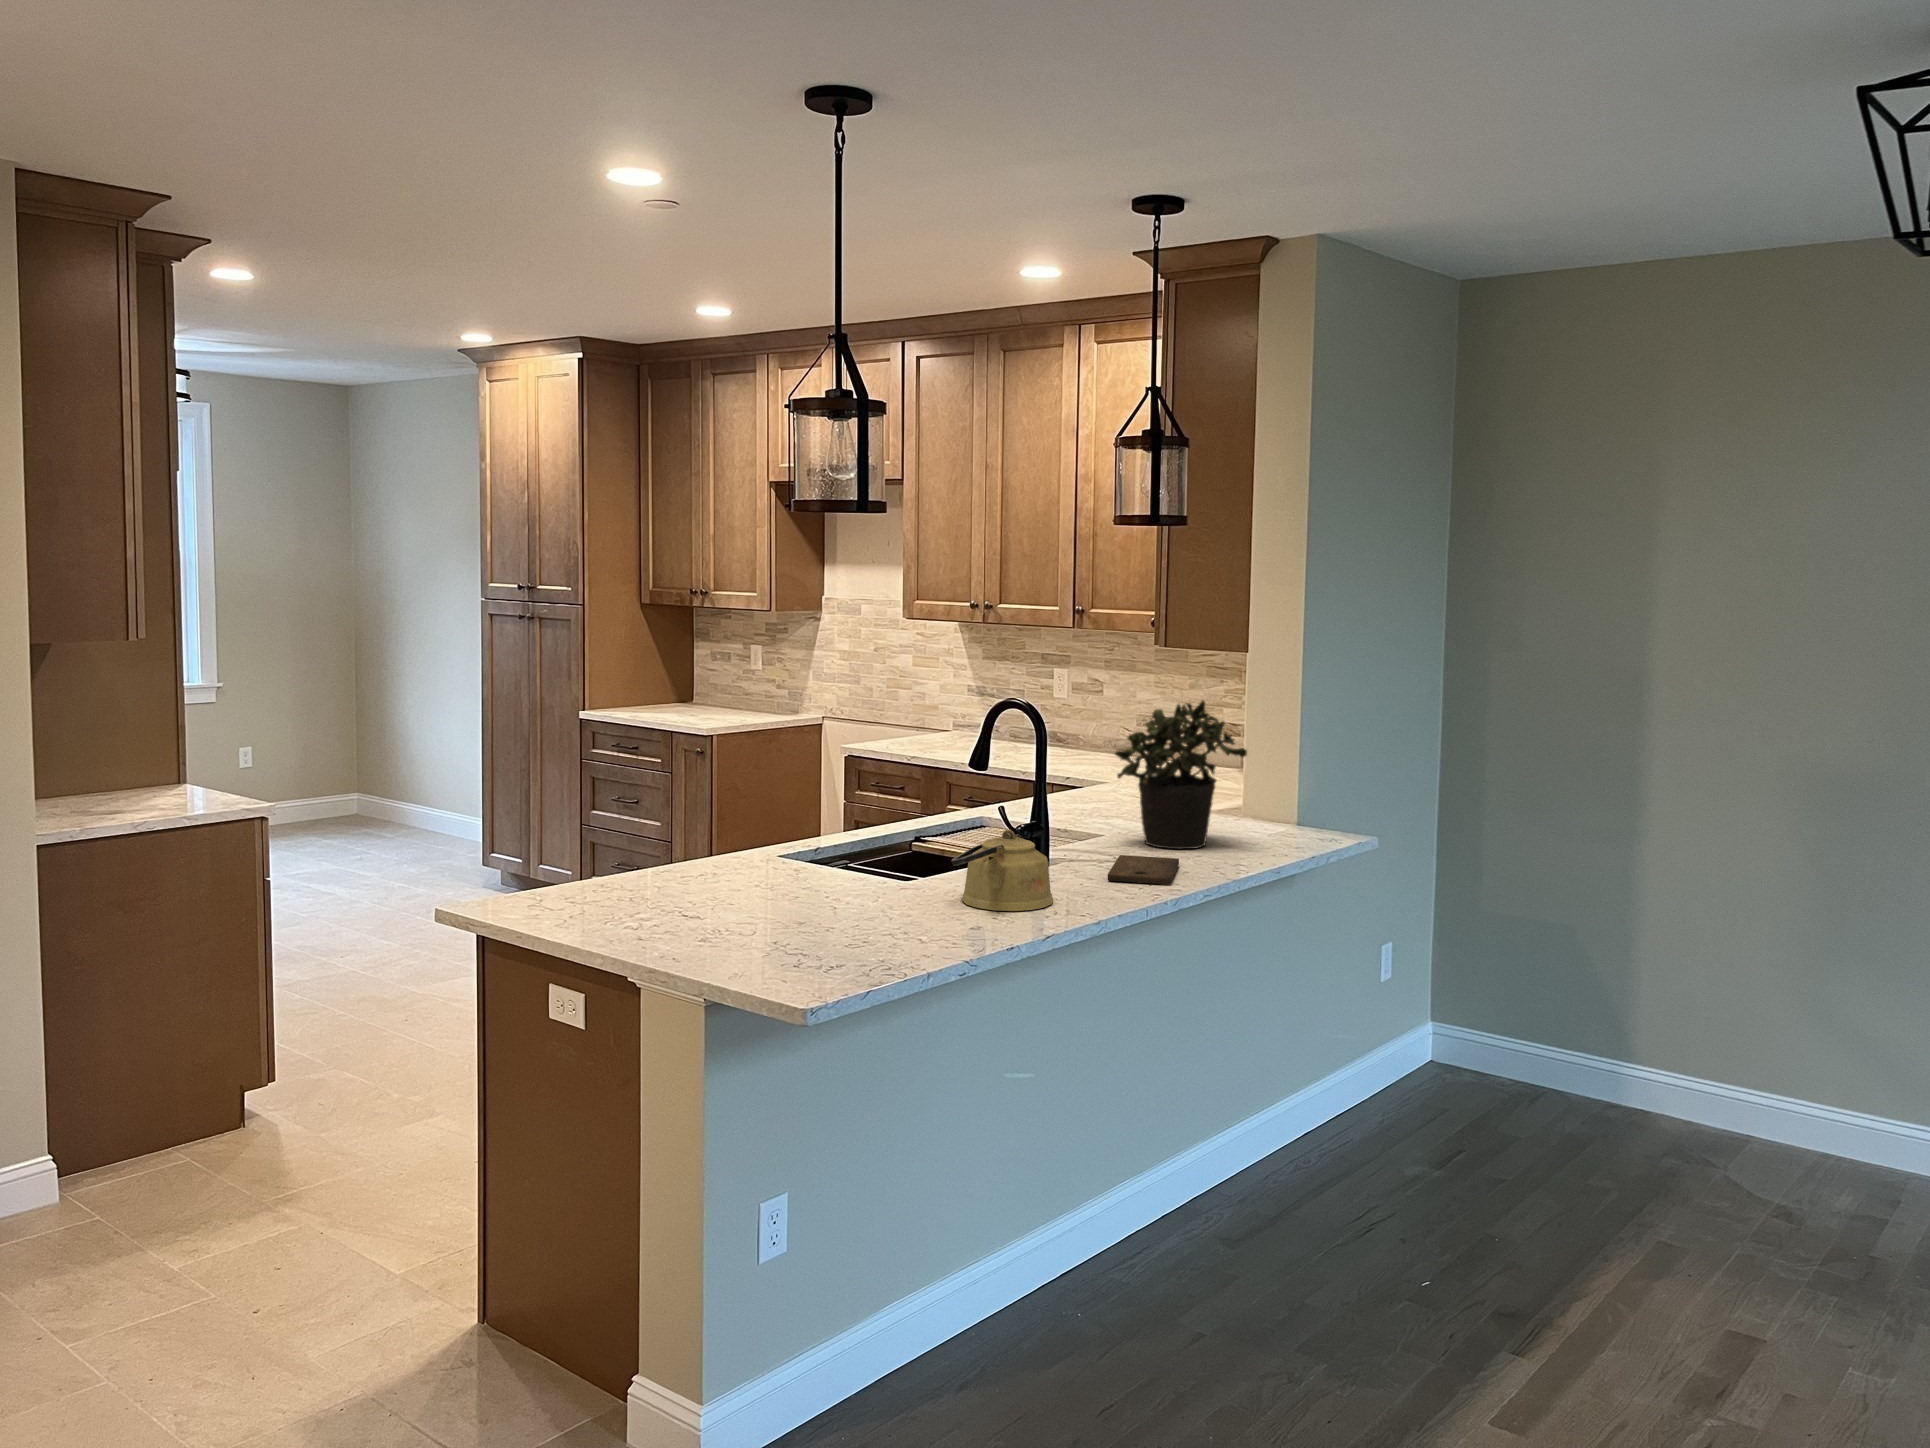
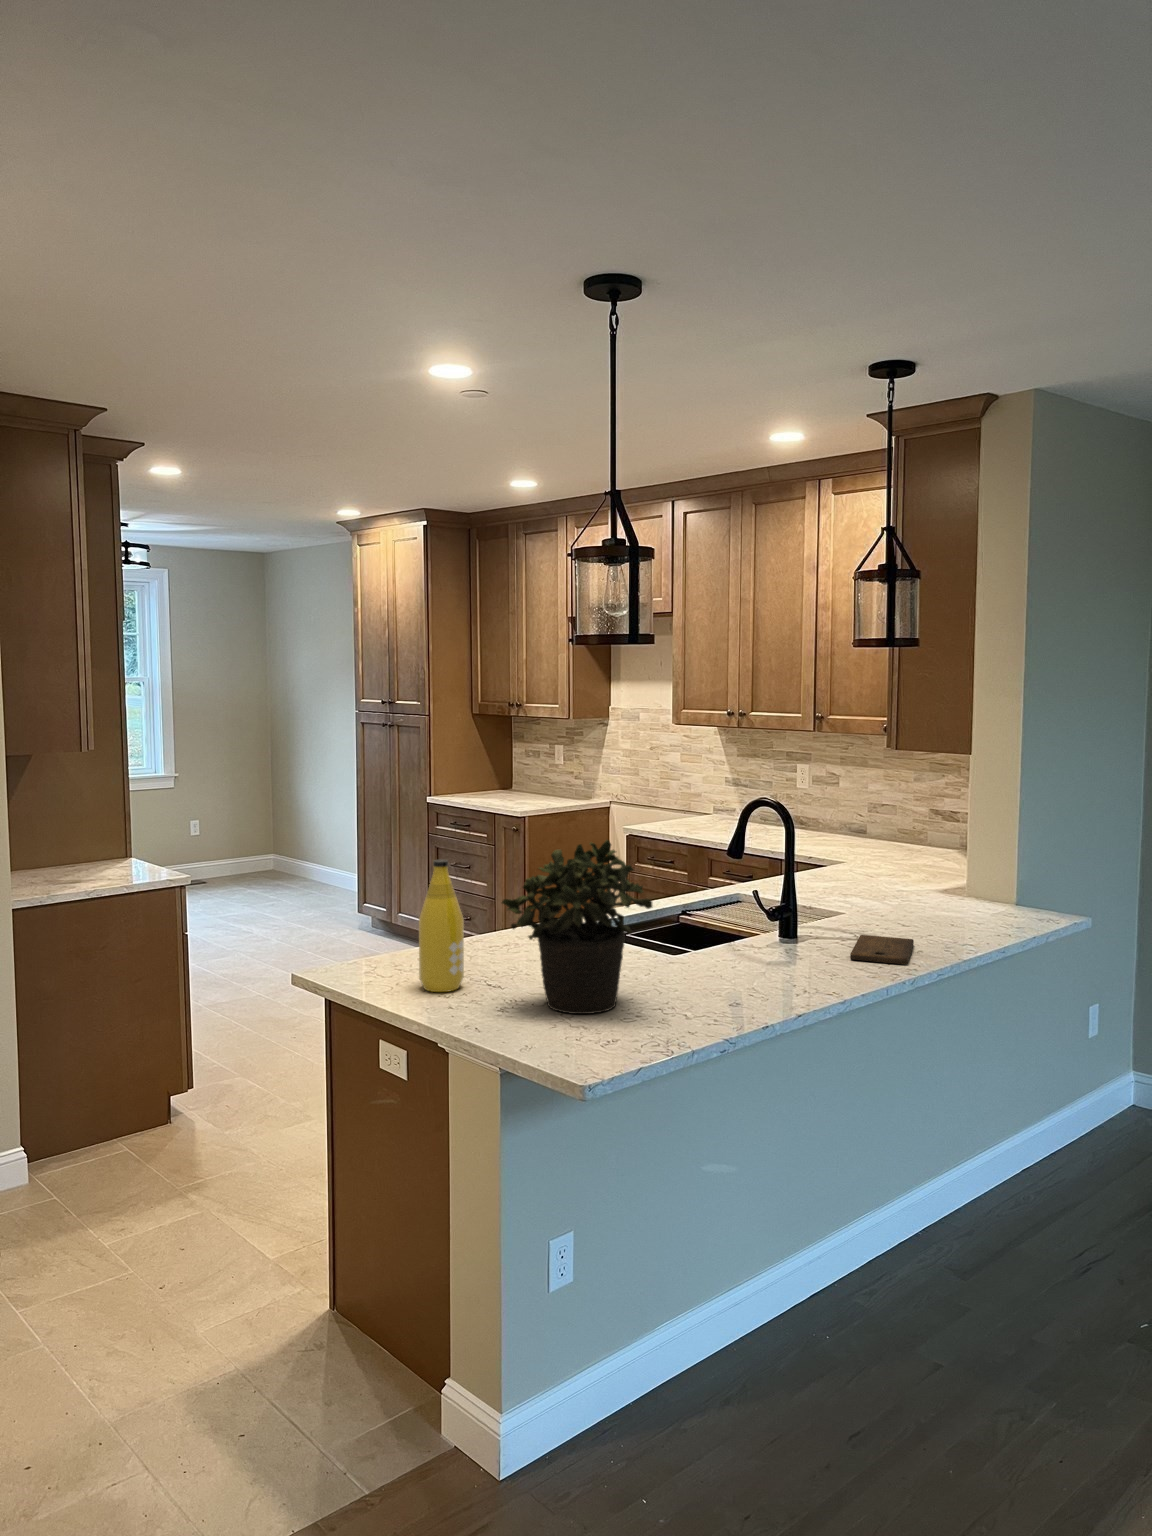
potted plant: present [1115,700,1247,849] -> present [502,840,652,1014]
bottle: none [602,765,657,923] -> present [419,860,464,992]
kettle: present [951,830,1053,911] -> none [713,916,802,989]

